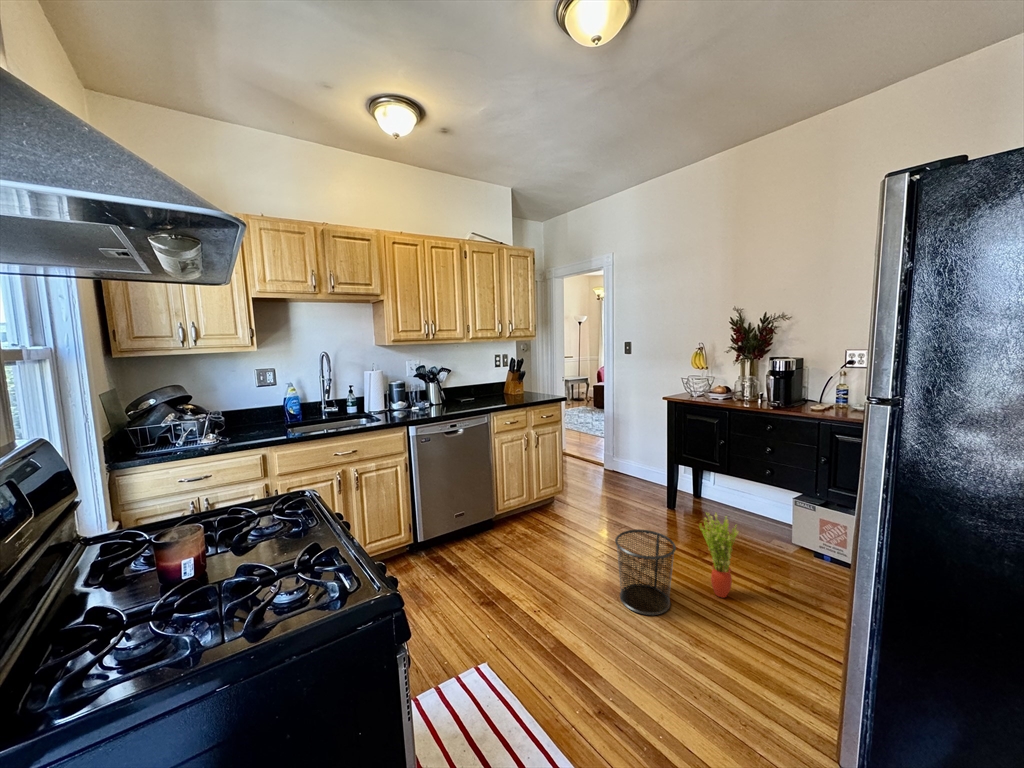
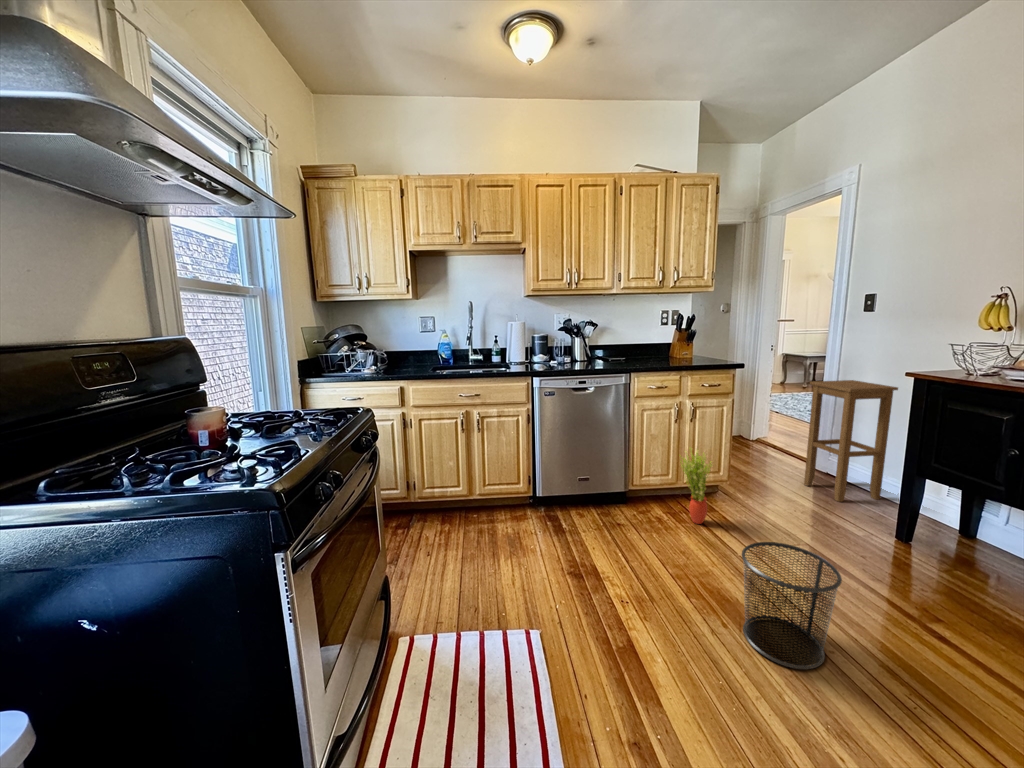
stool: none [601,402,651,491] -> present [804,380,898,502]
potted plant: present [700,513,739,597] -> present [681,447,713,524]

